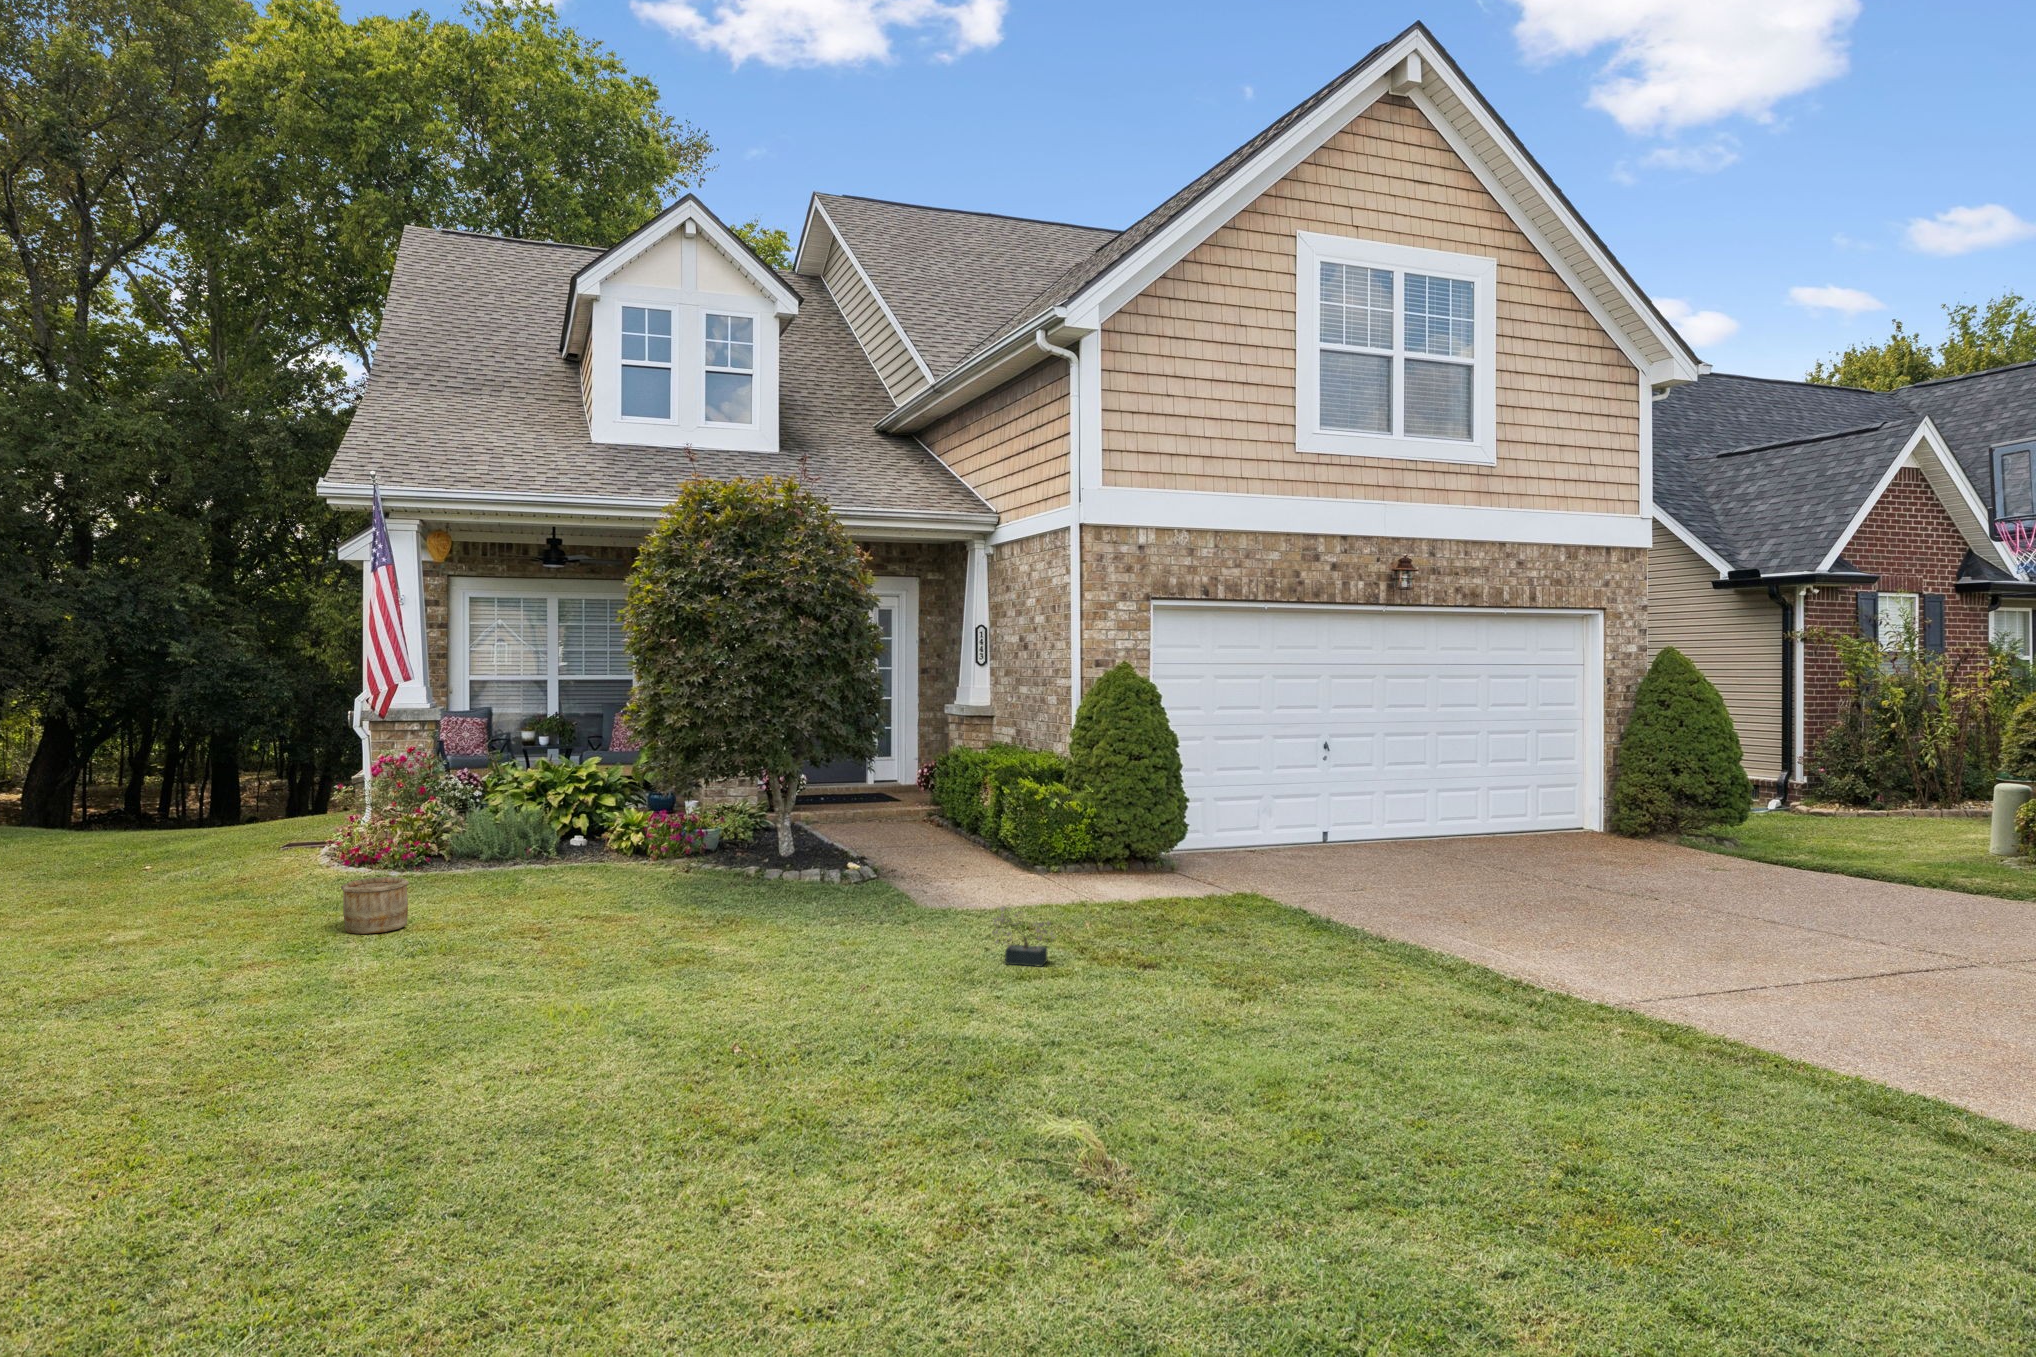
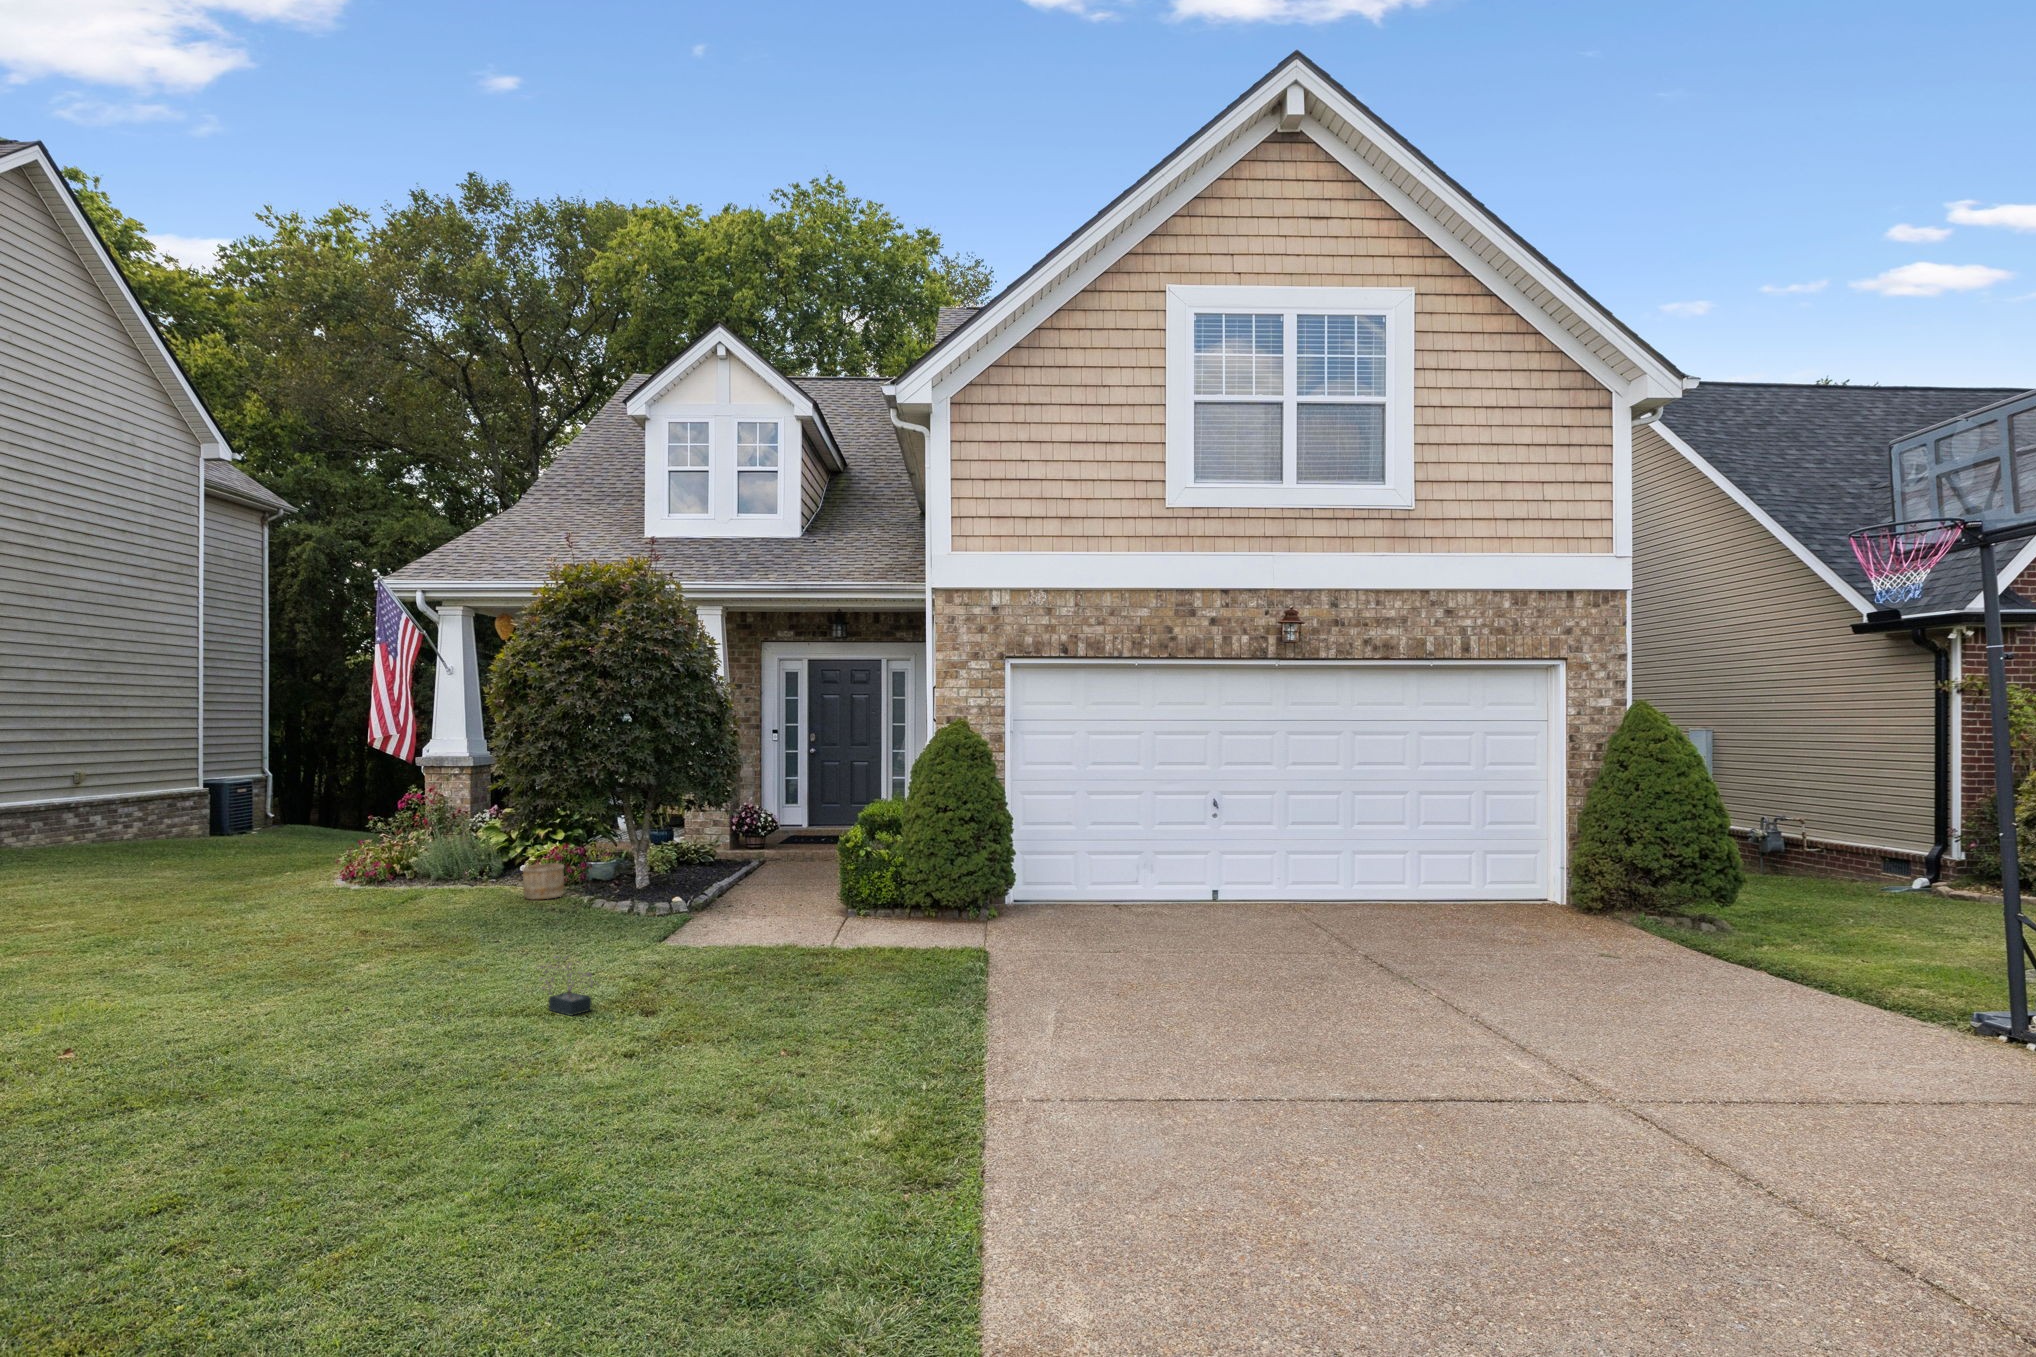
wooden bucket: present [341,877,409,934] -> present [523,863,564,899]

